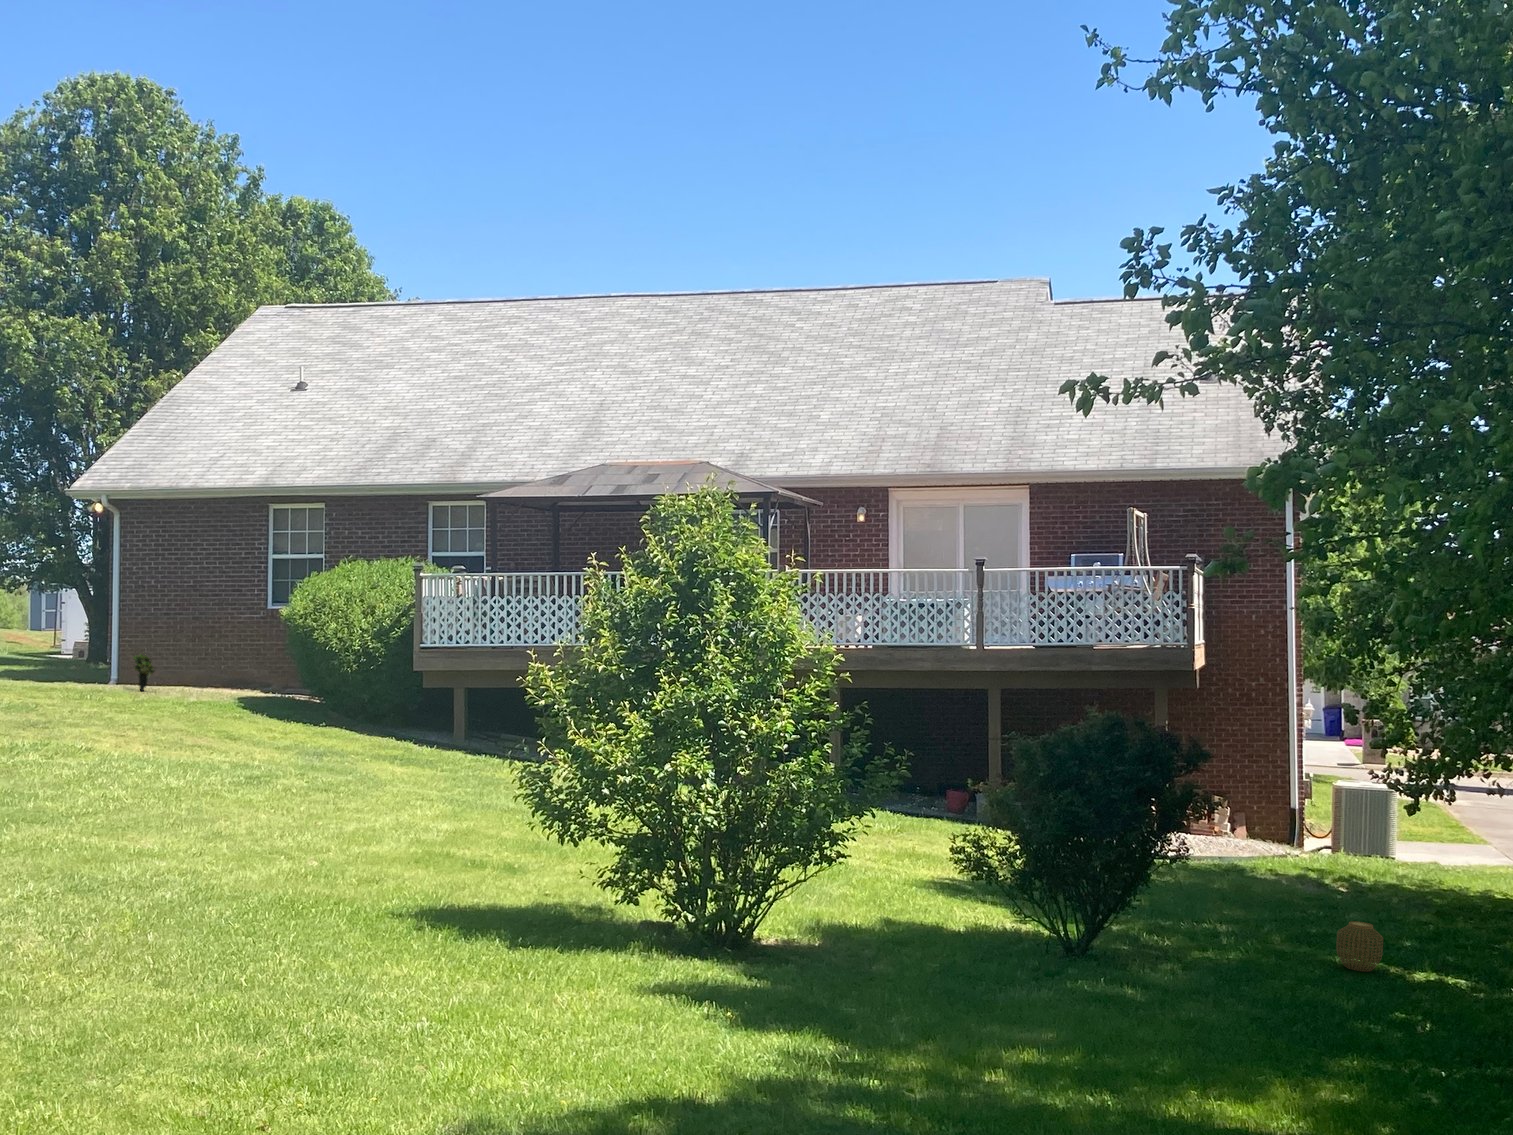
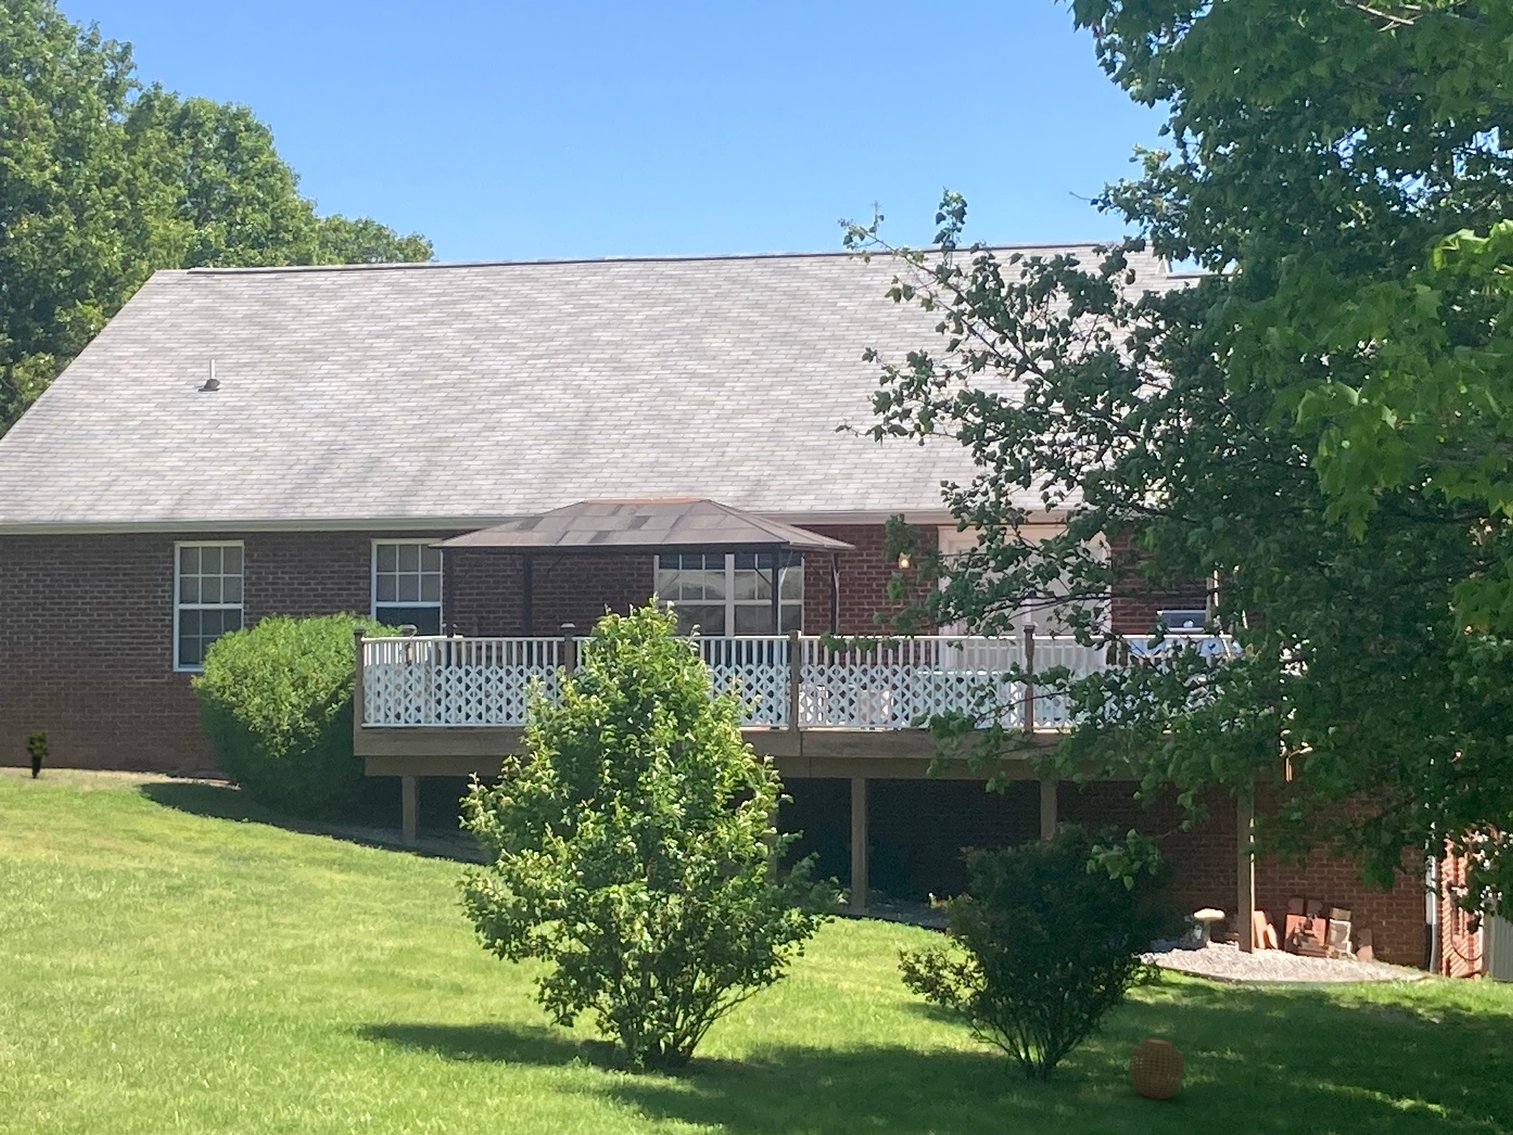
woven basket: present [1336,921,1384,972] -> present [1129,1038,1184,1099]

